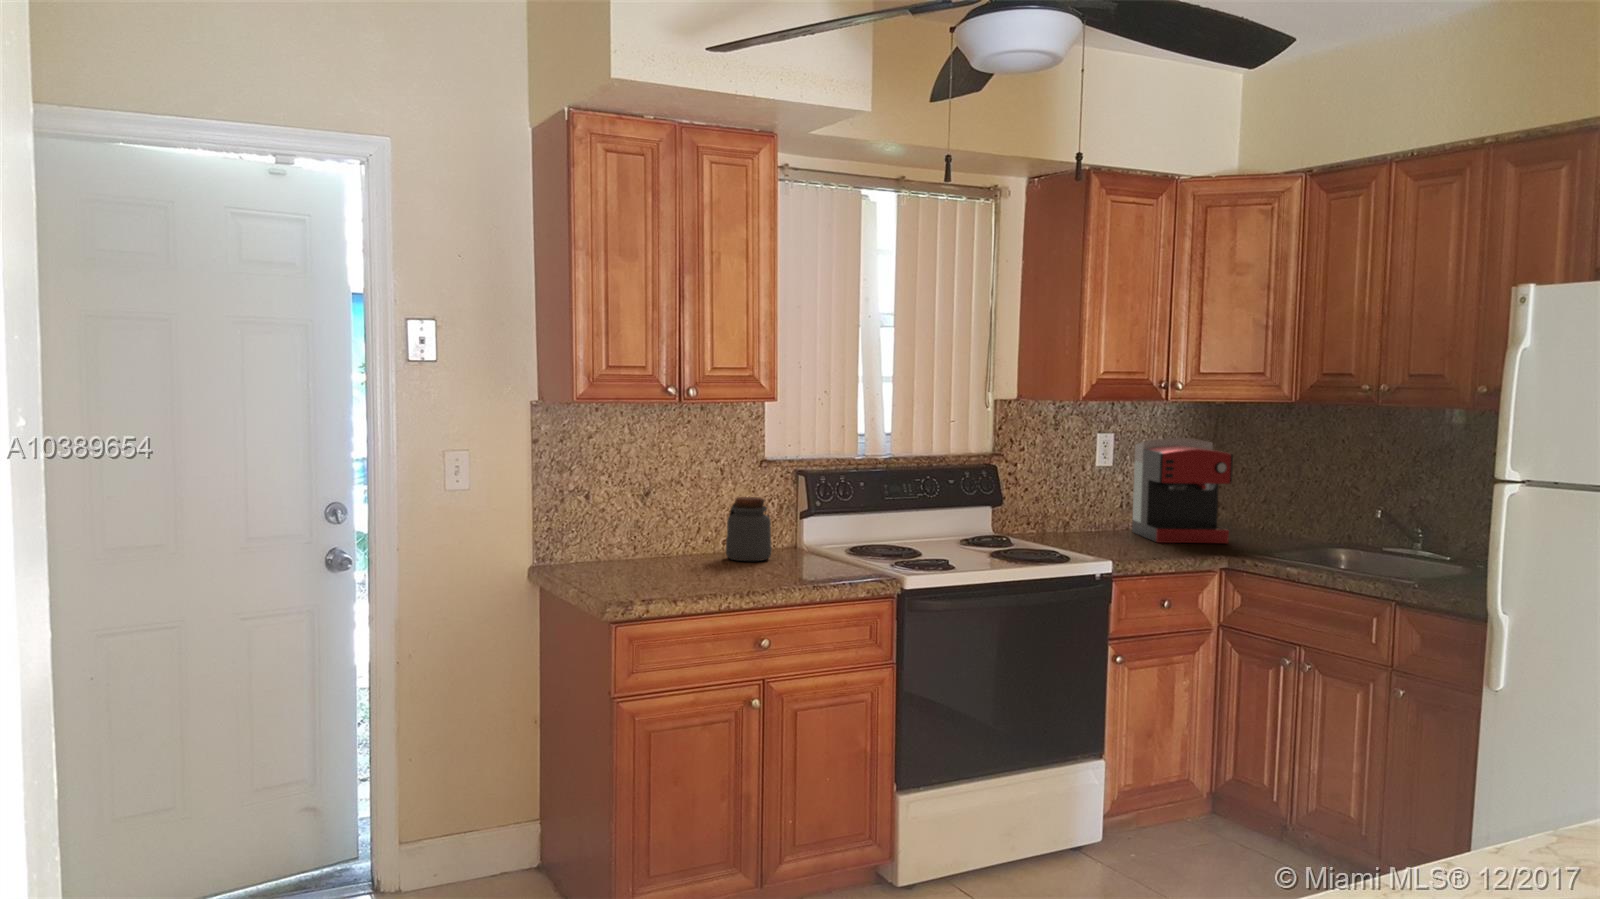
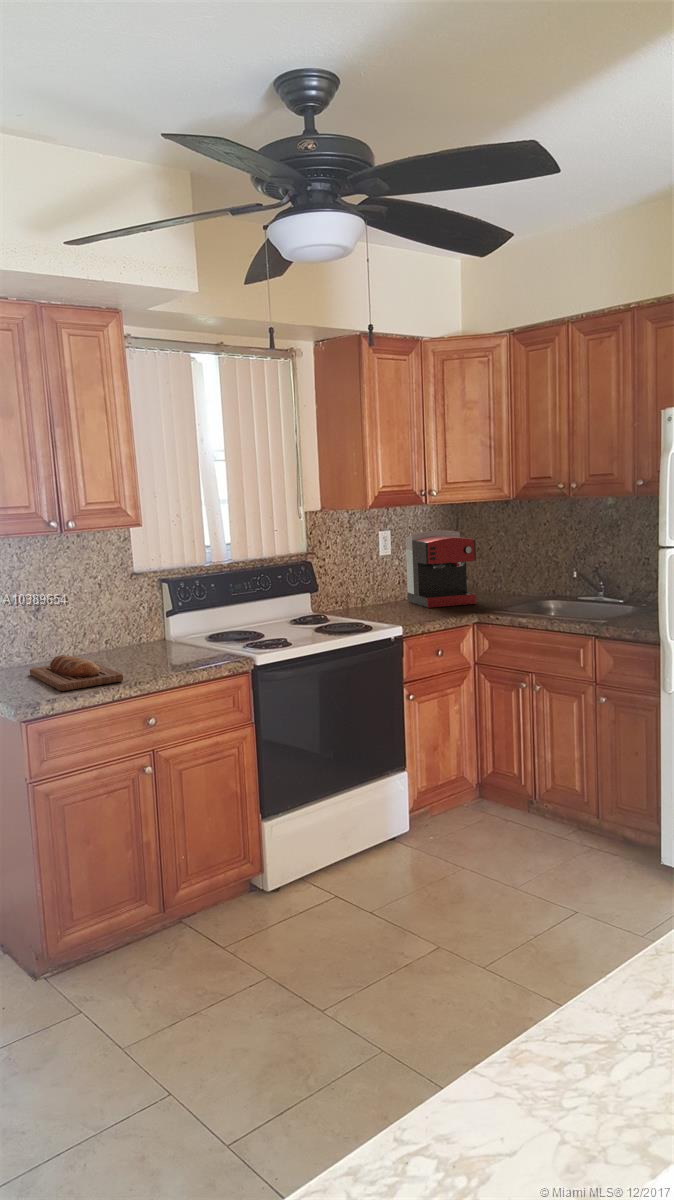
jar: present [726,497,772,561] -> none [108,604,146,655]
bread loaf: none [627,551,734,593] -> present [30,655,123,691]

